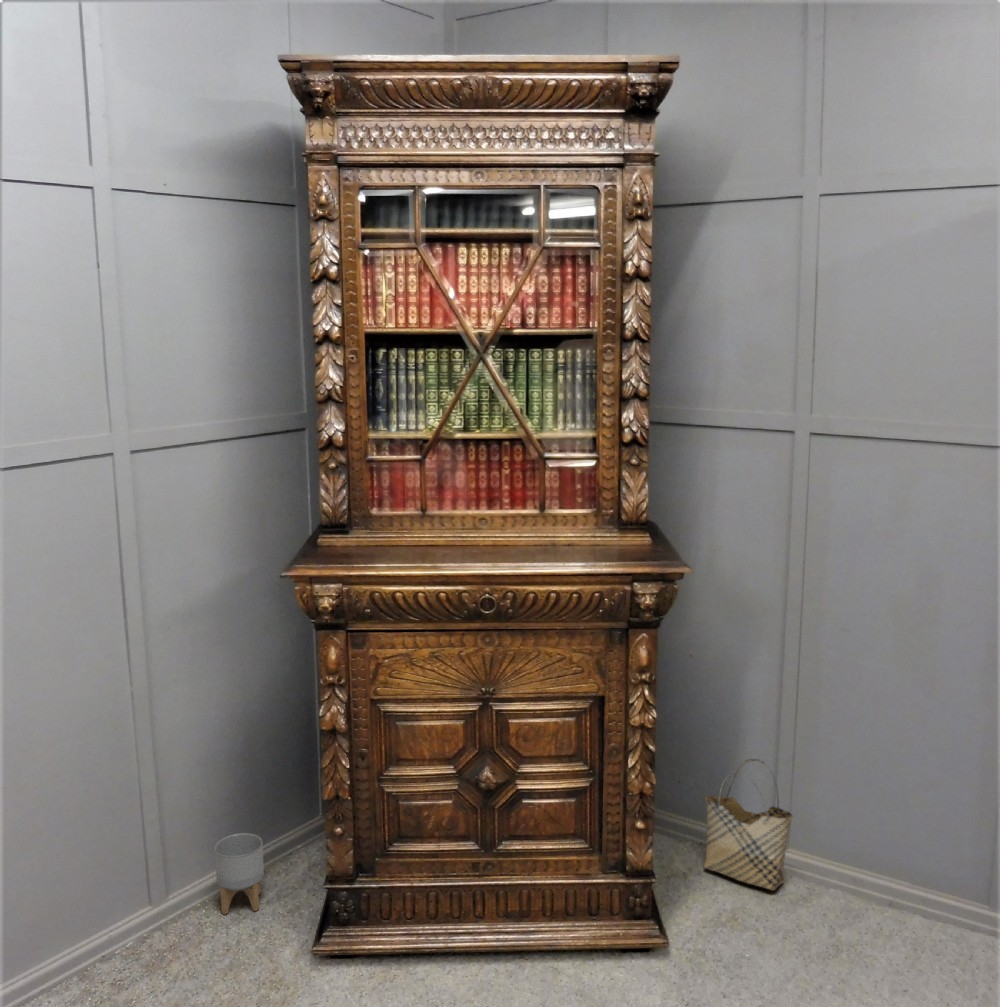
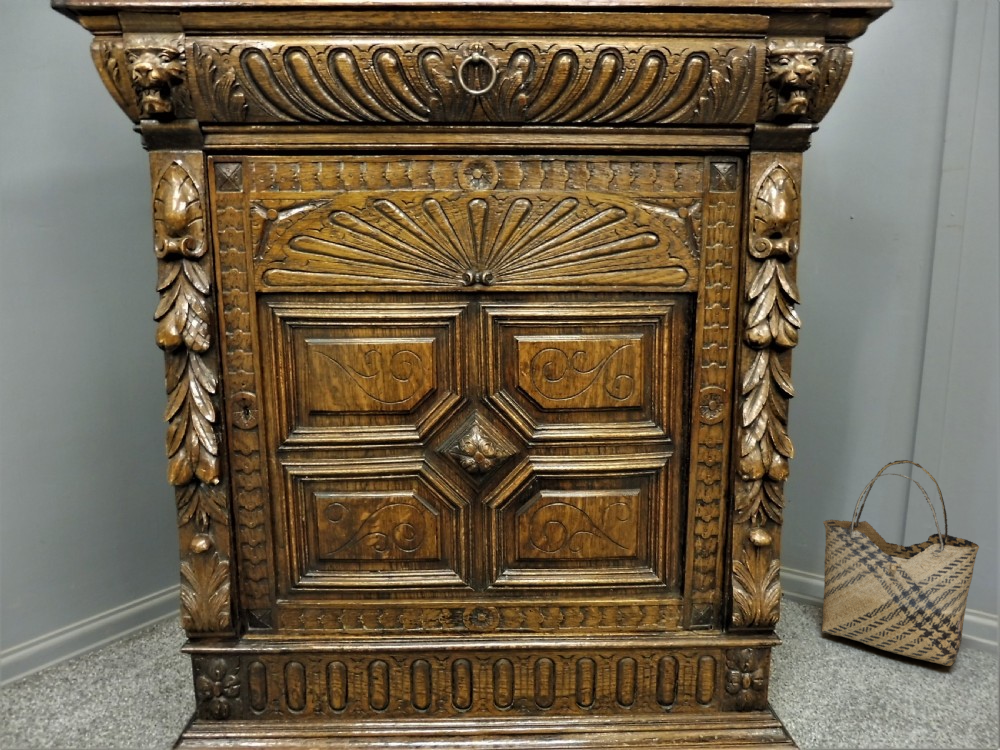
planter: present [215,833,264,914] -> none [19,568,113,700]

